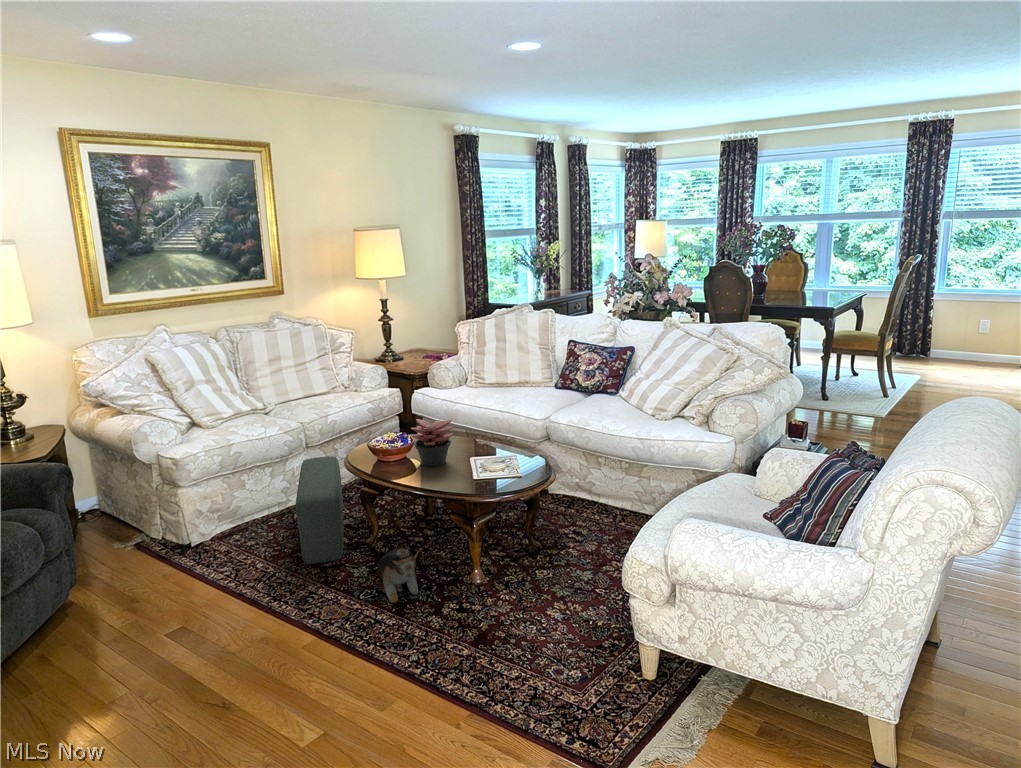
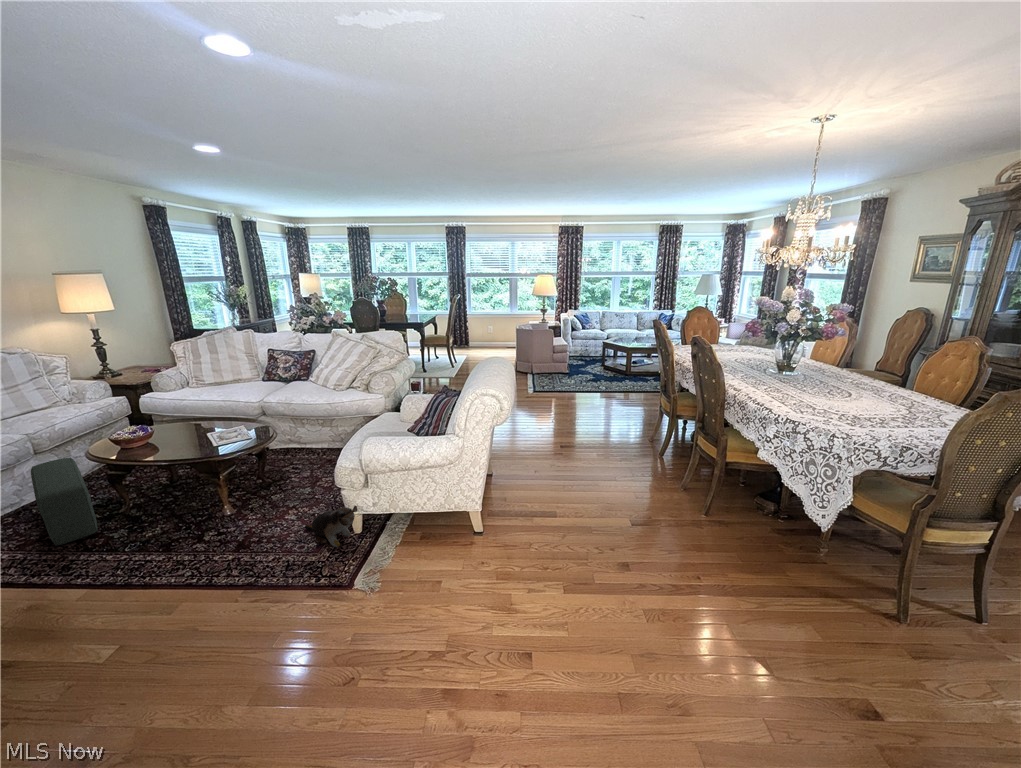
succulent plant: present [411,419,453,466] -> none [152,412,191,447]
plush toy: present [378,549,418,603] -> present [305,506,358,547]

